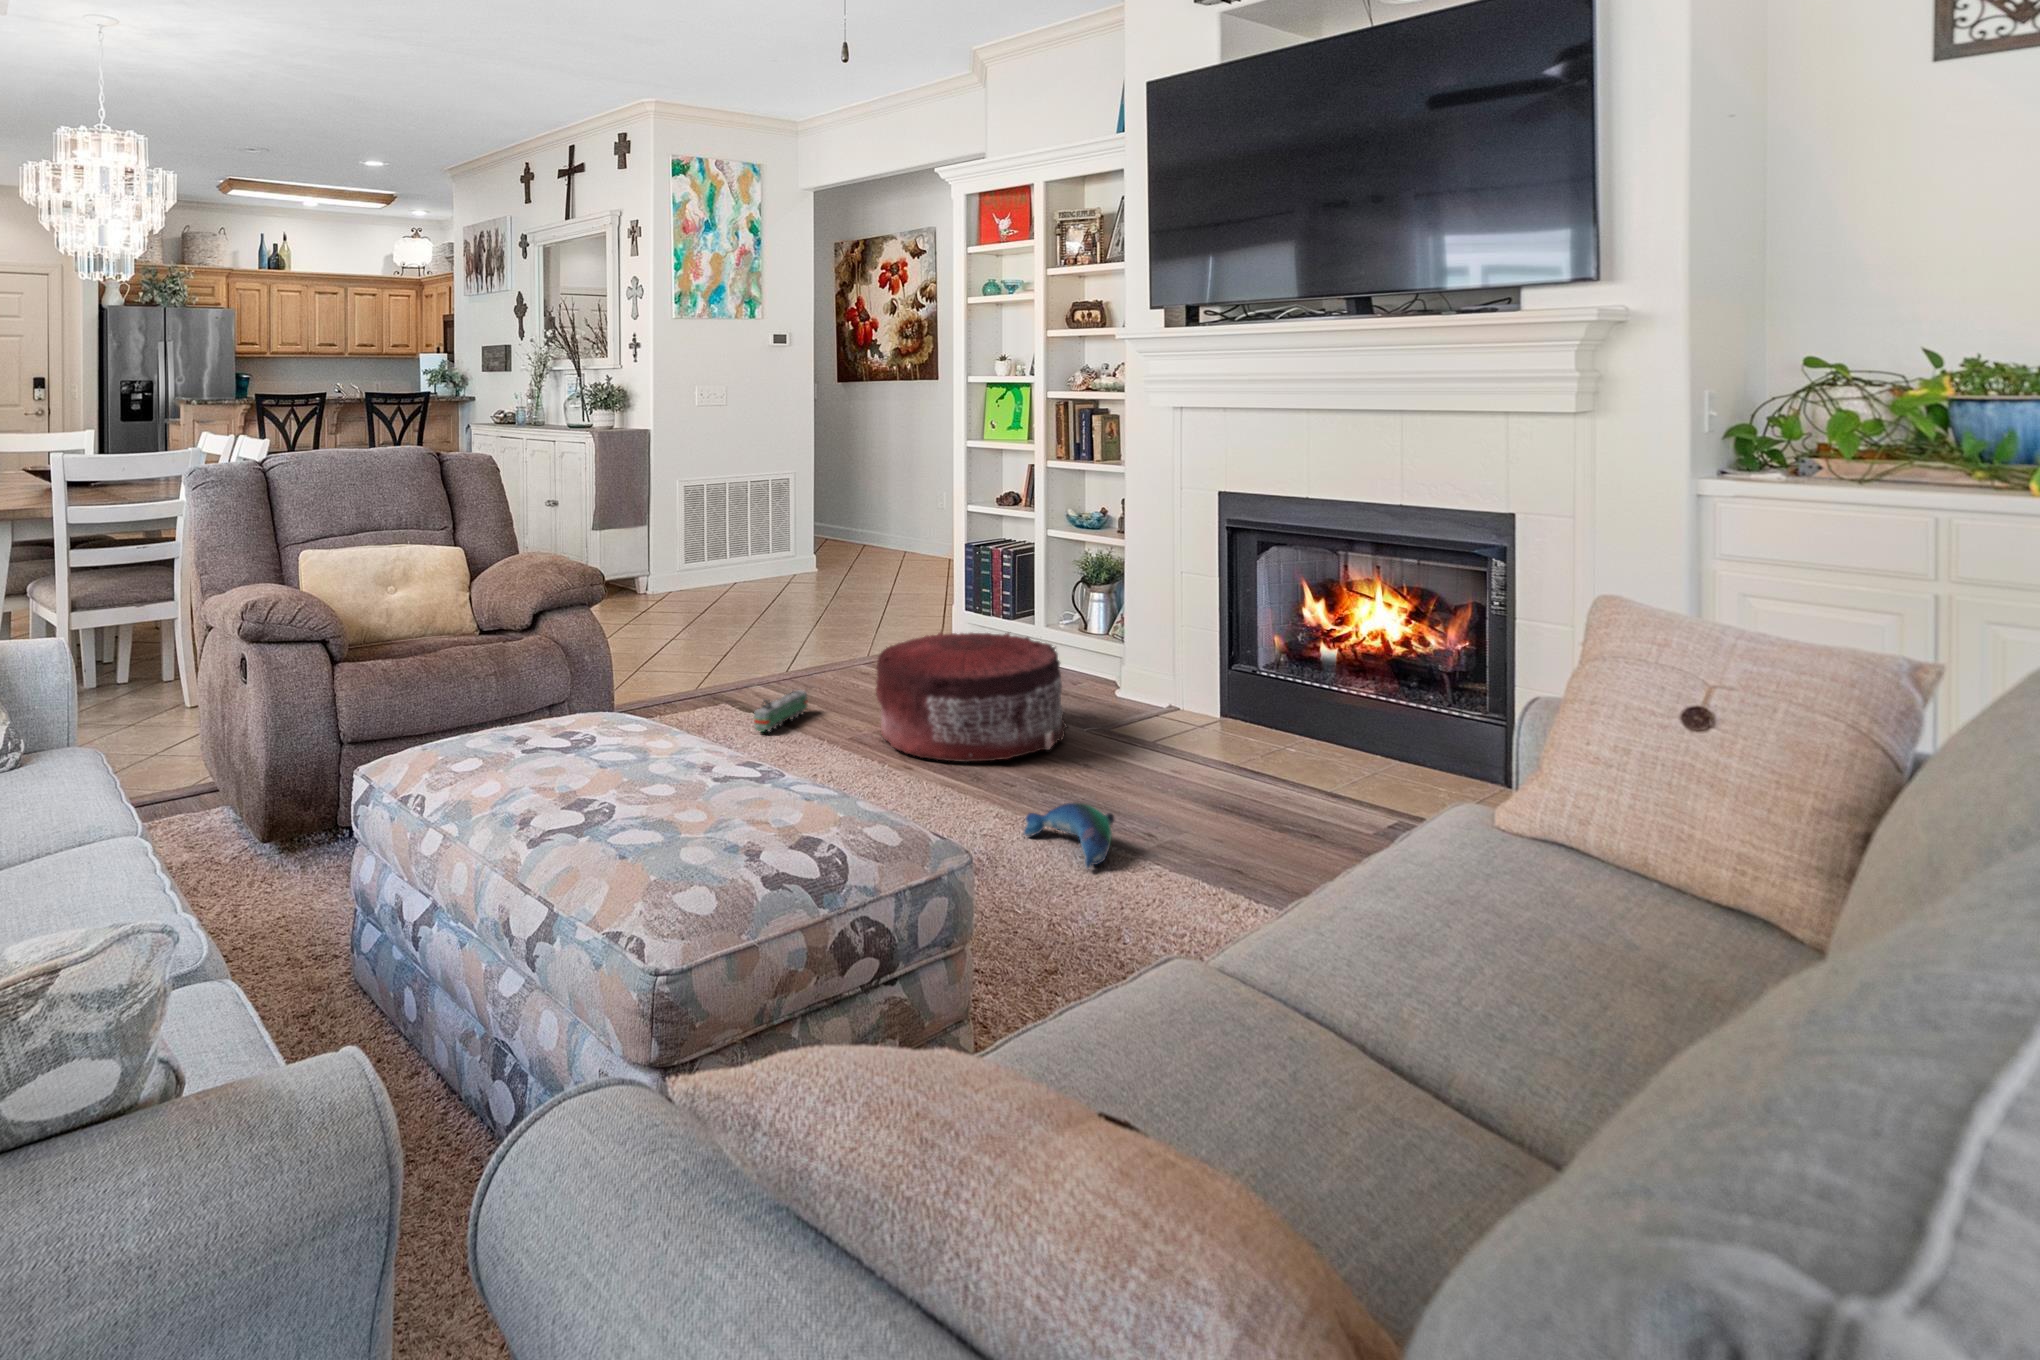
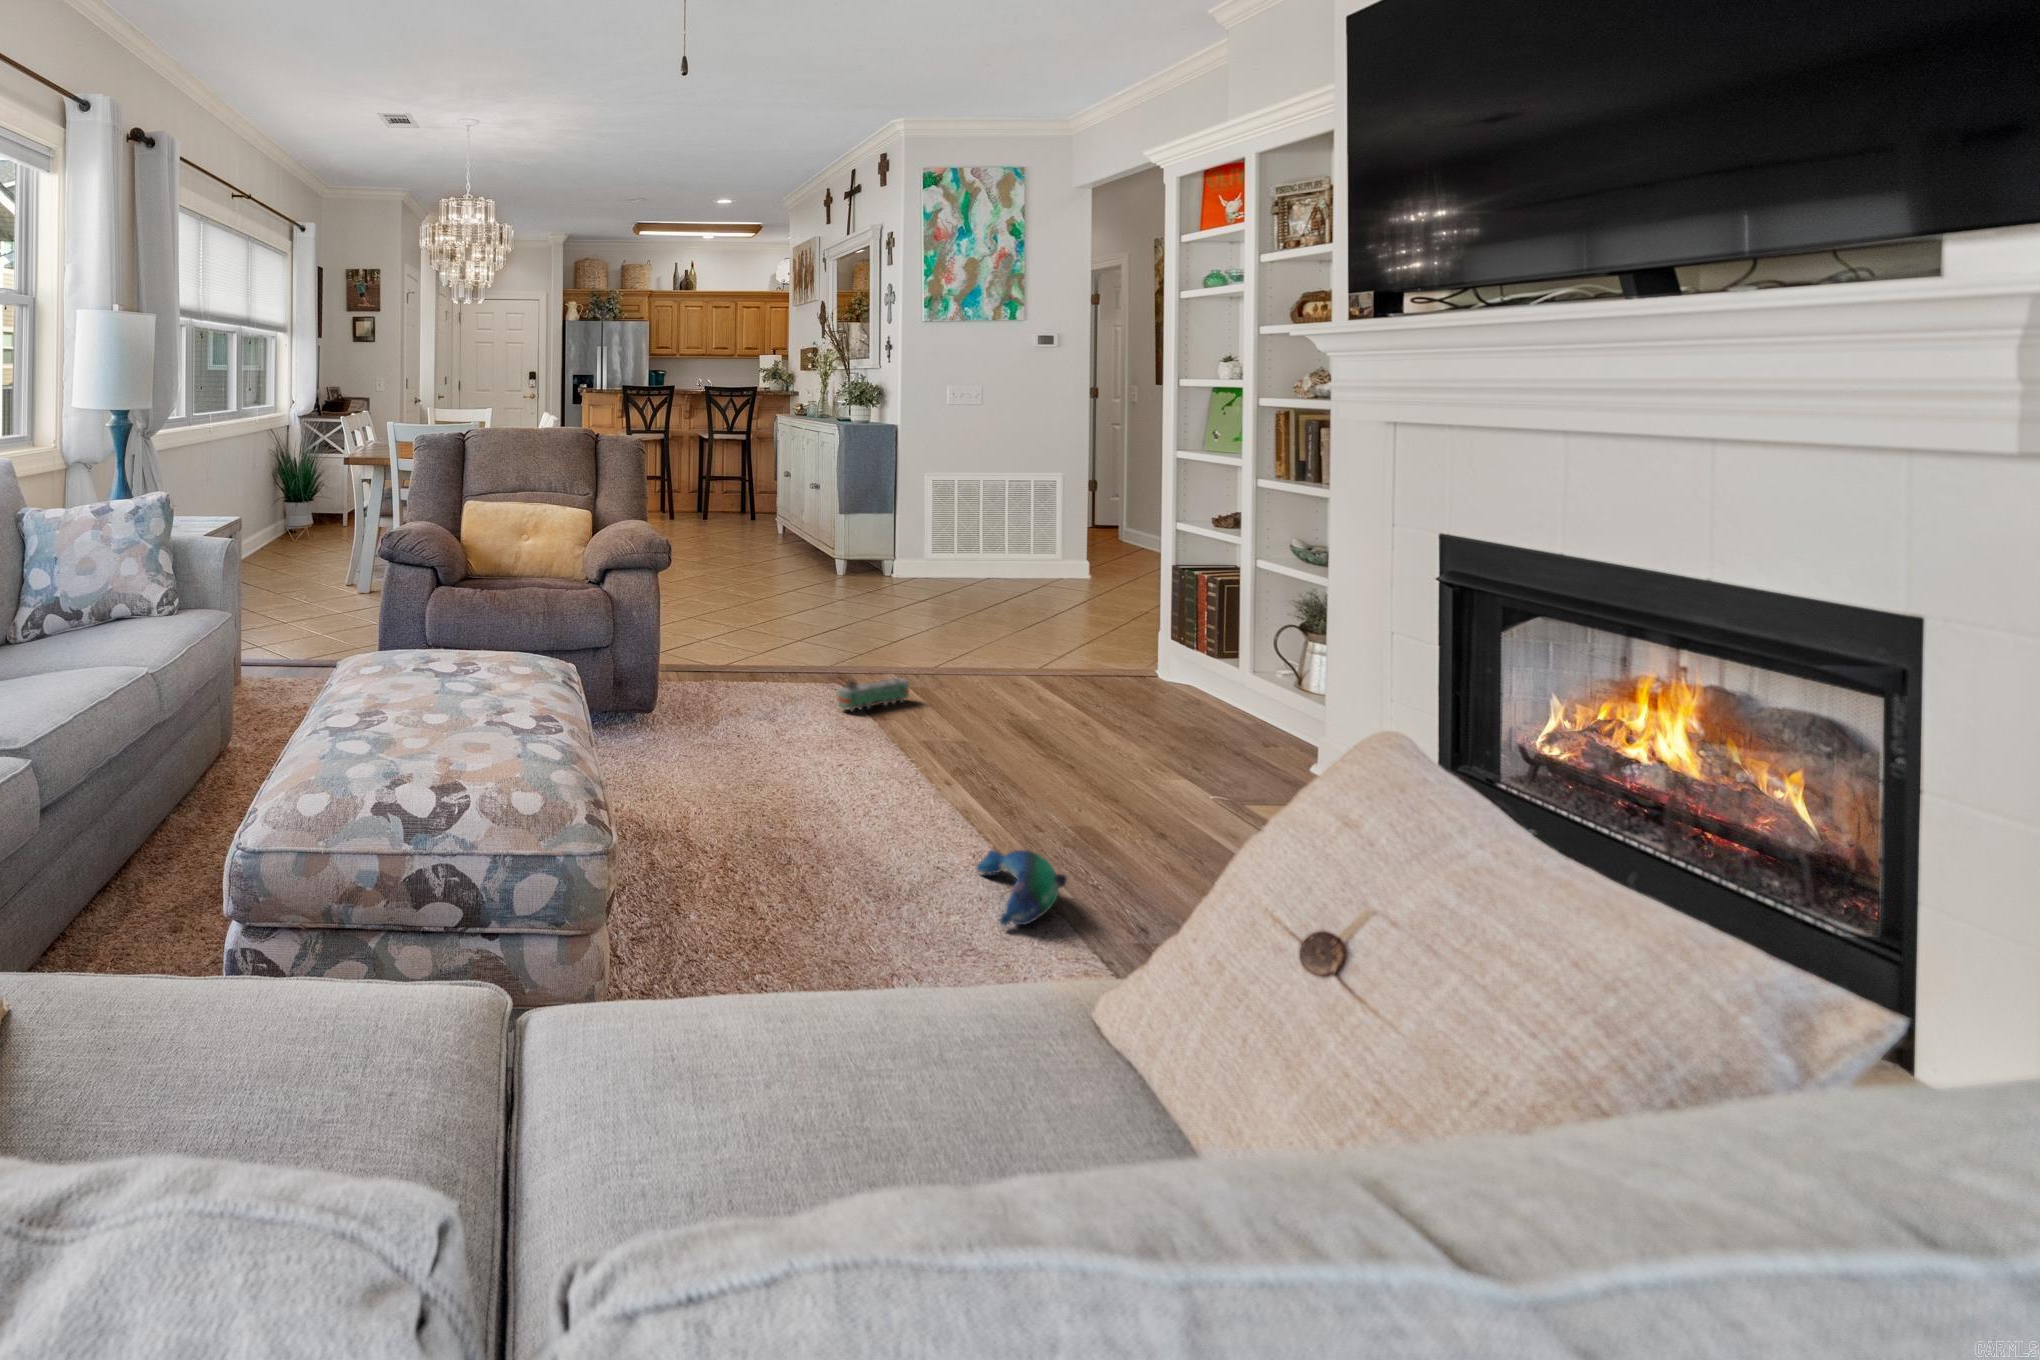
pouf: present [875,632,1067,762] -> none [941,644,1165,795]

